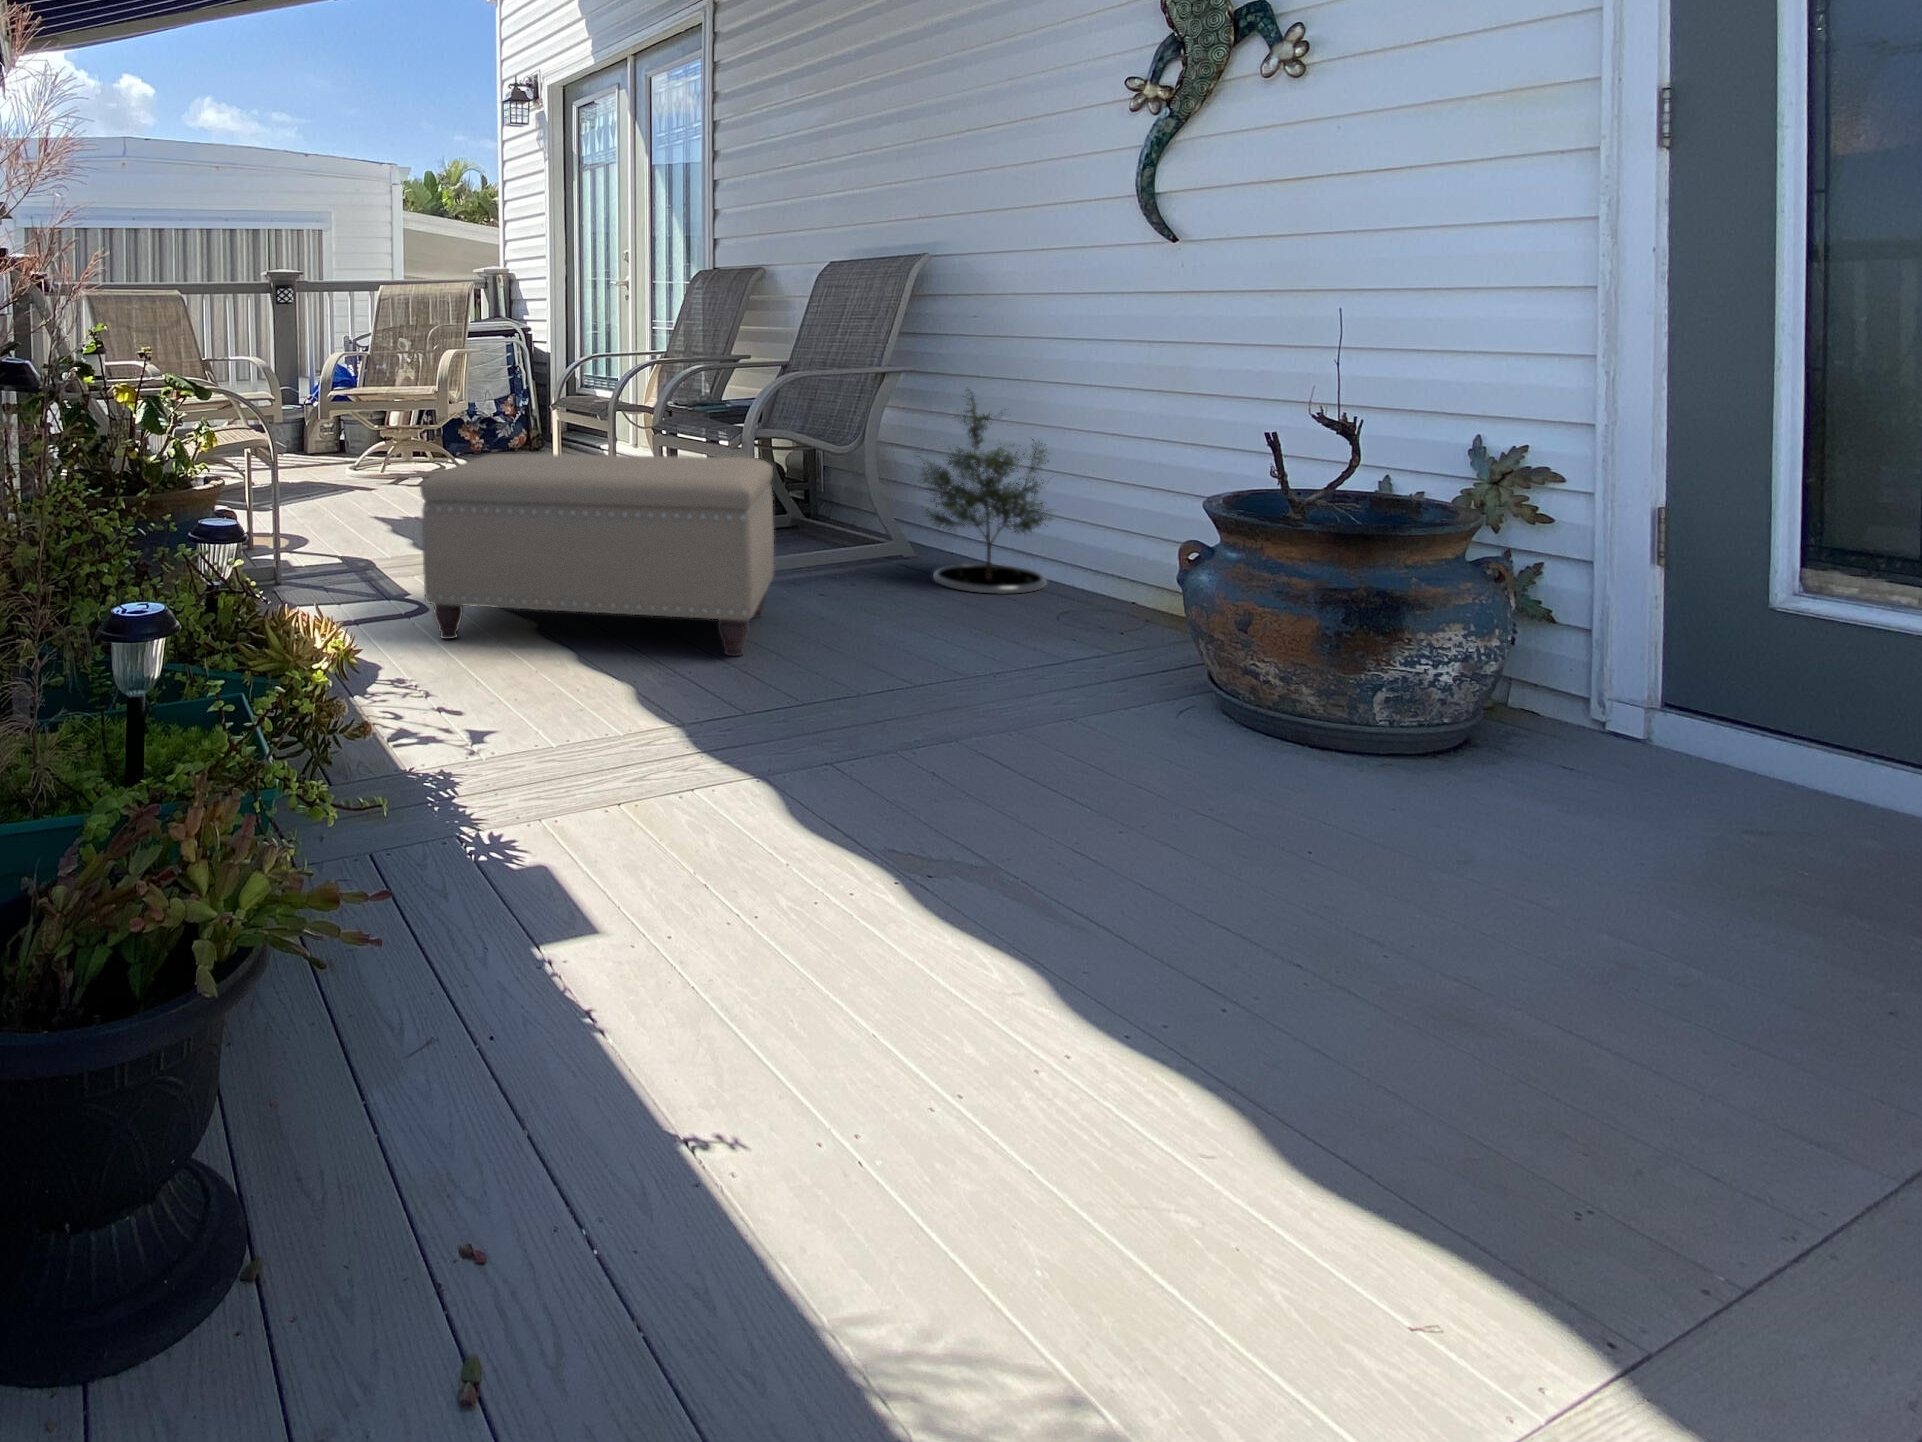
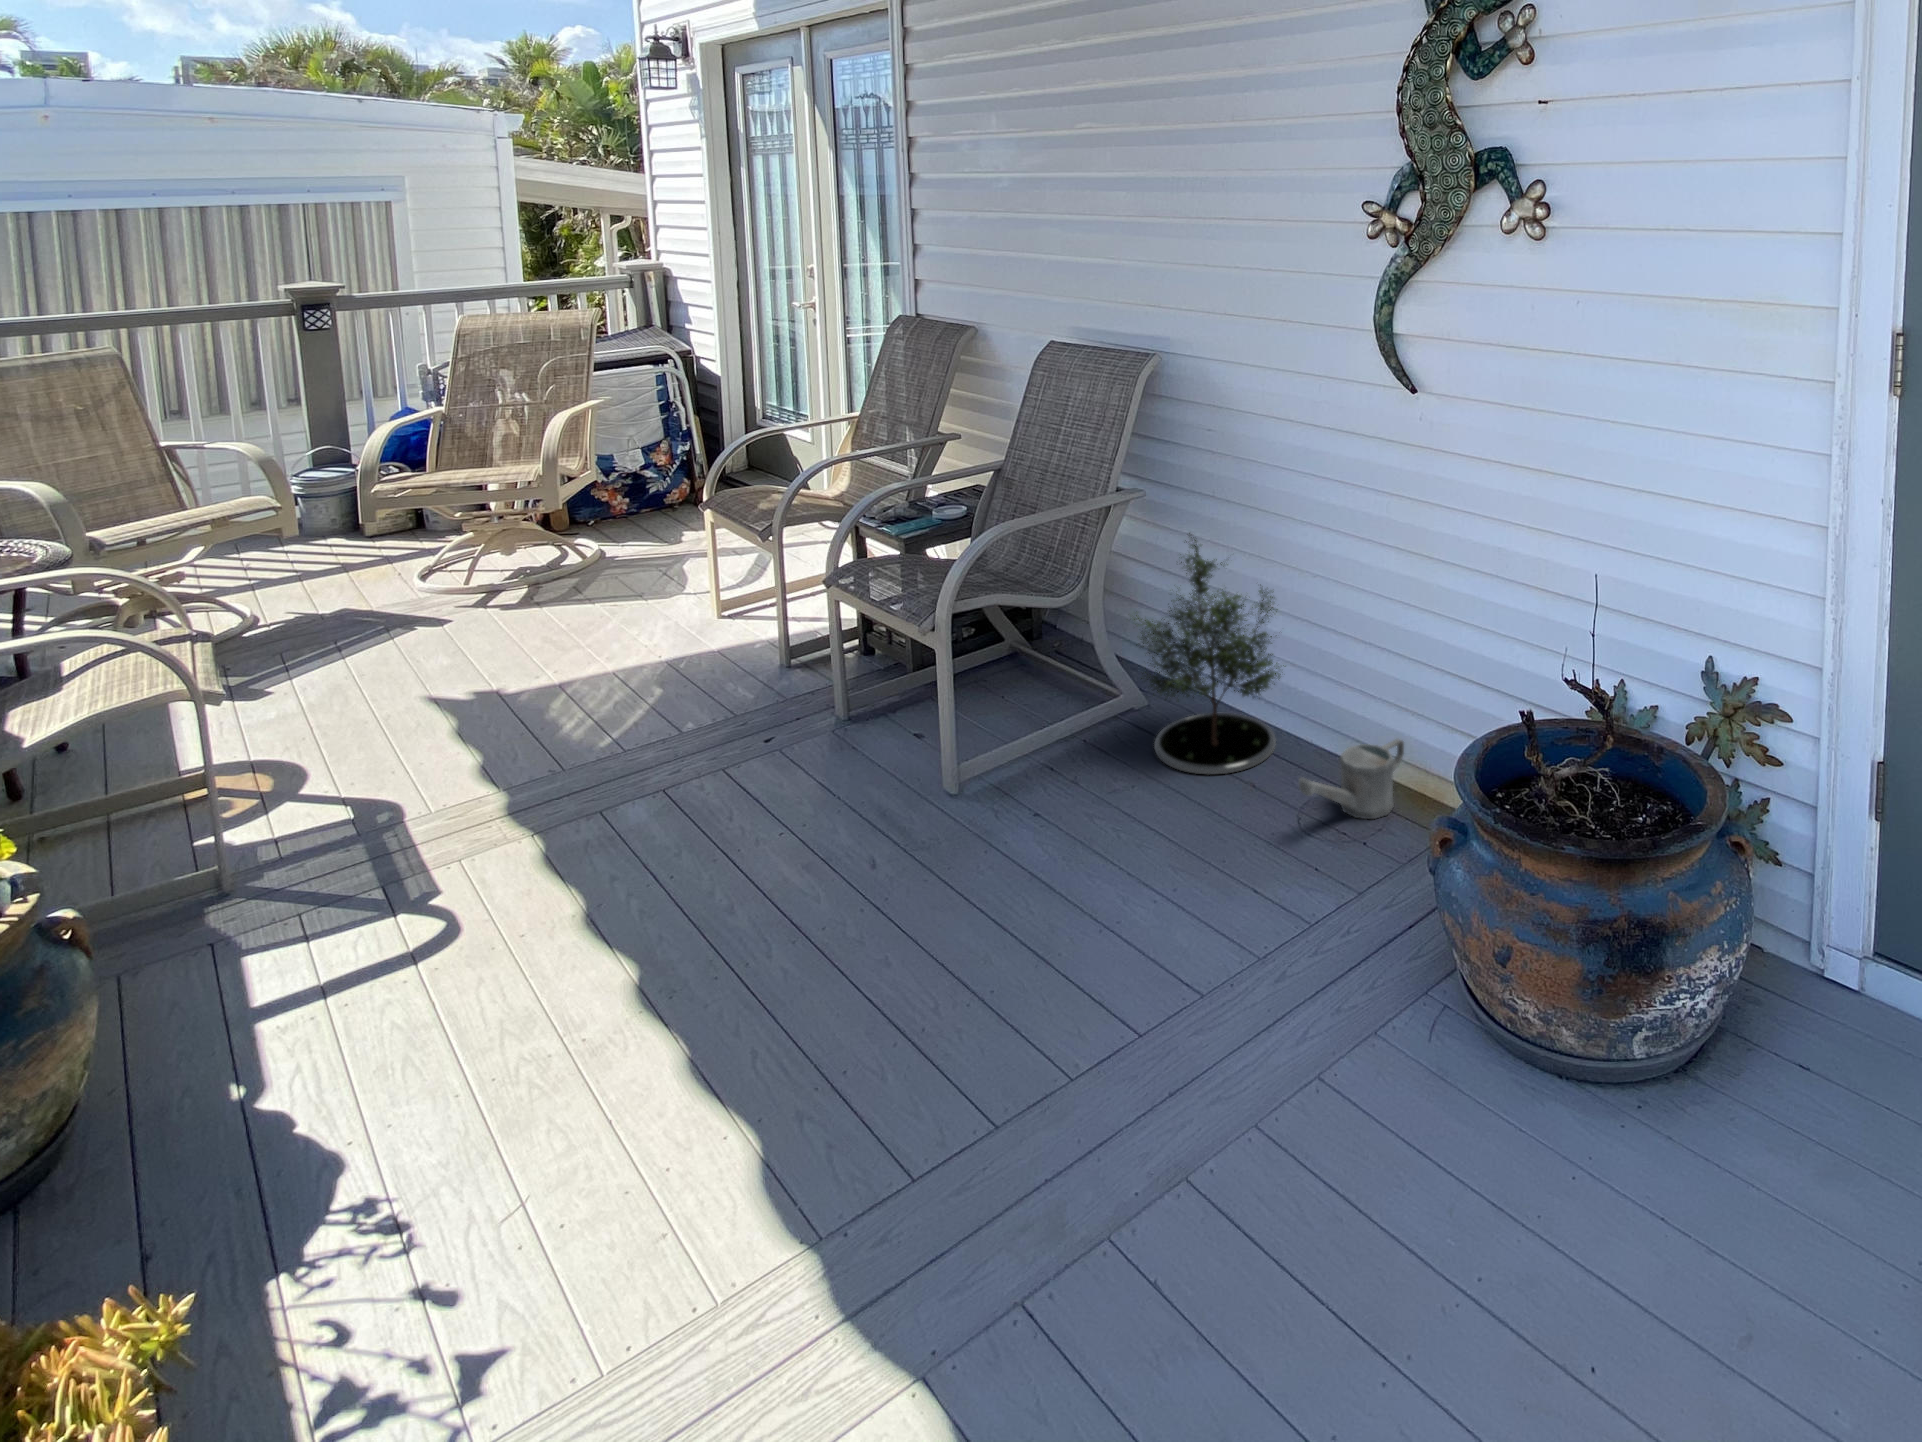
ottoman: present [420,454,774,656] -> none [408,684,962,1037]
watering can: none [1065,565,1172,623] -> present [1299,739,1404,819]

